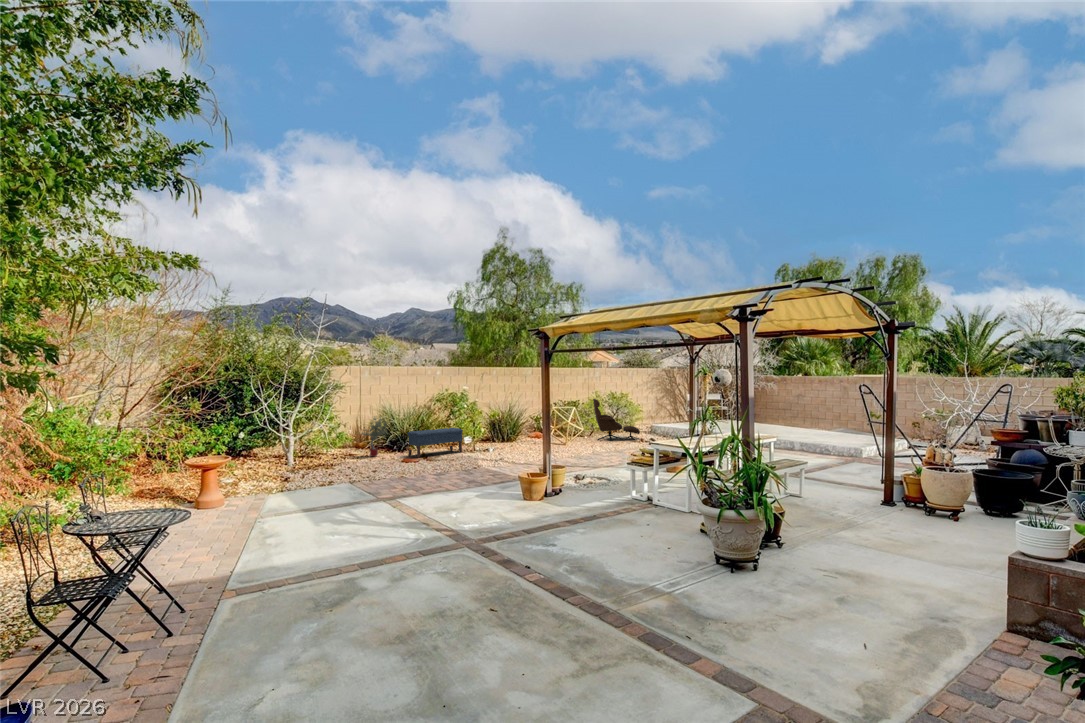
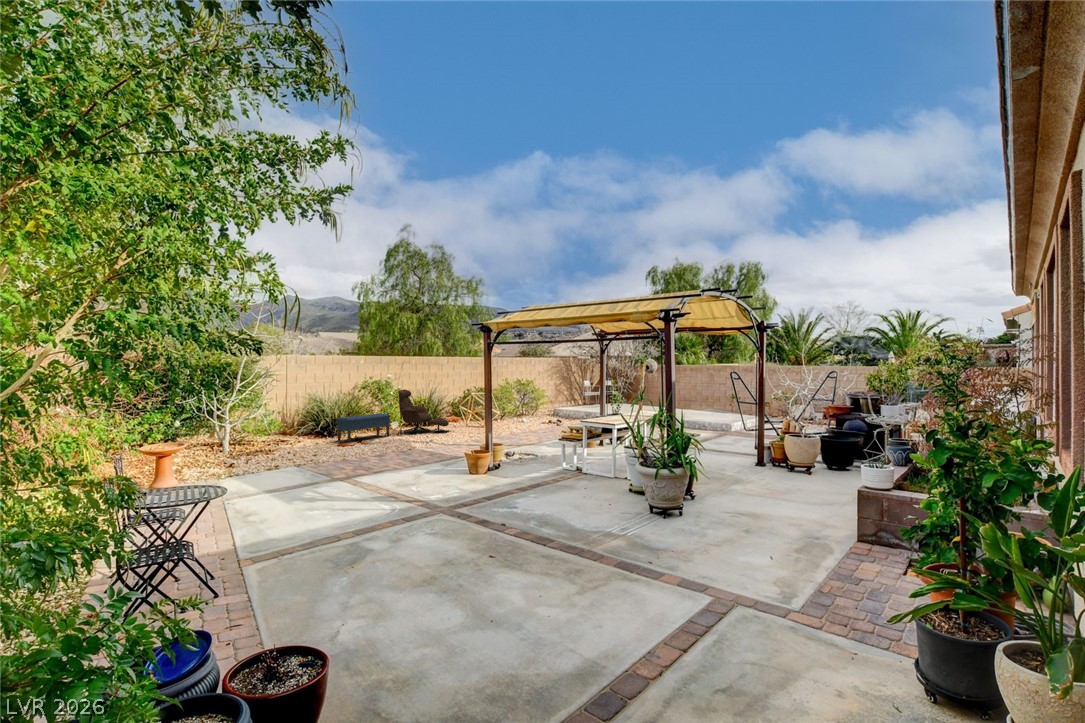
lounge chair: present [593,399,640,441] -> present [398,390,449,434]
potted tree: present [362,416,387,457] -> none [288,403,317,443]

